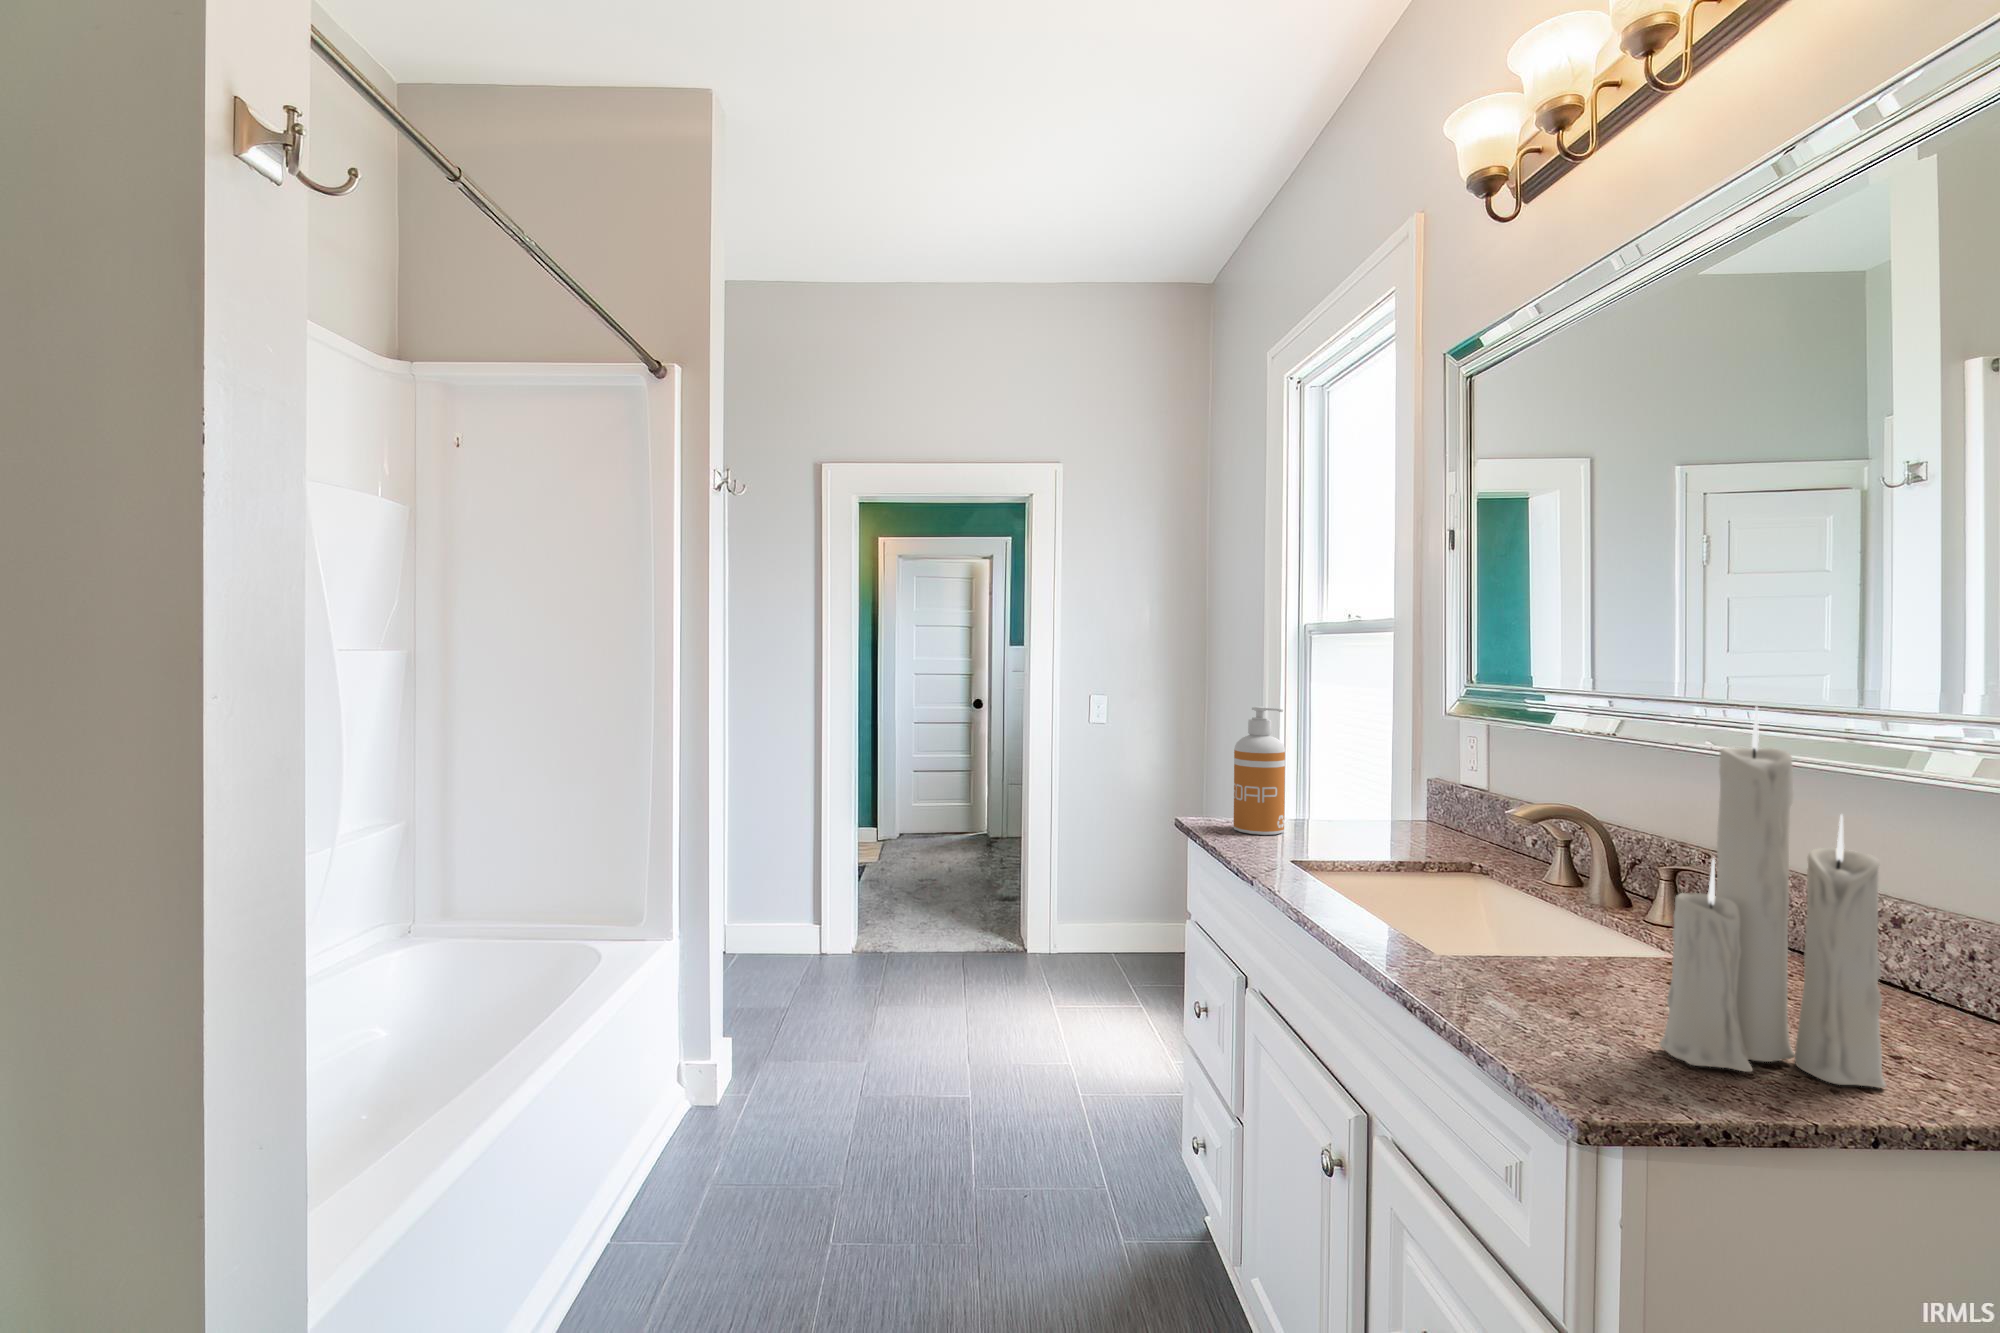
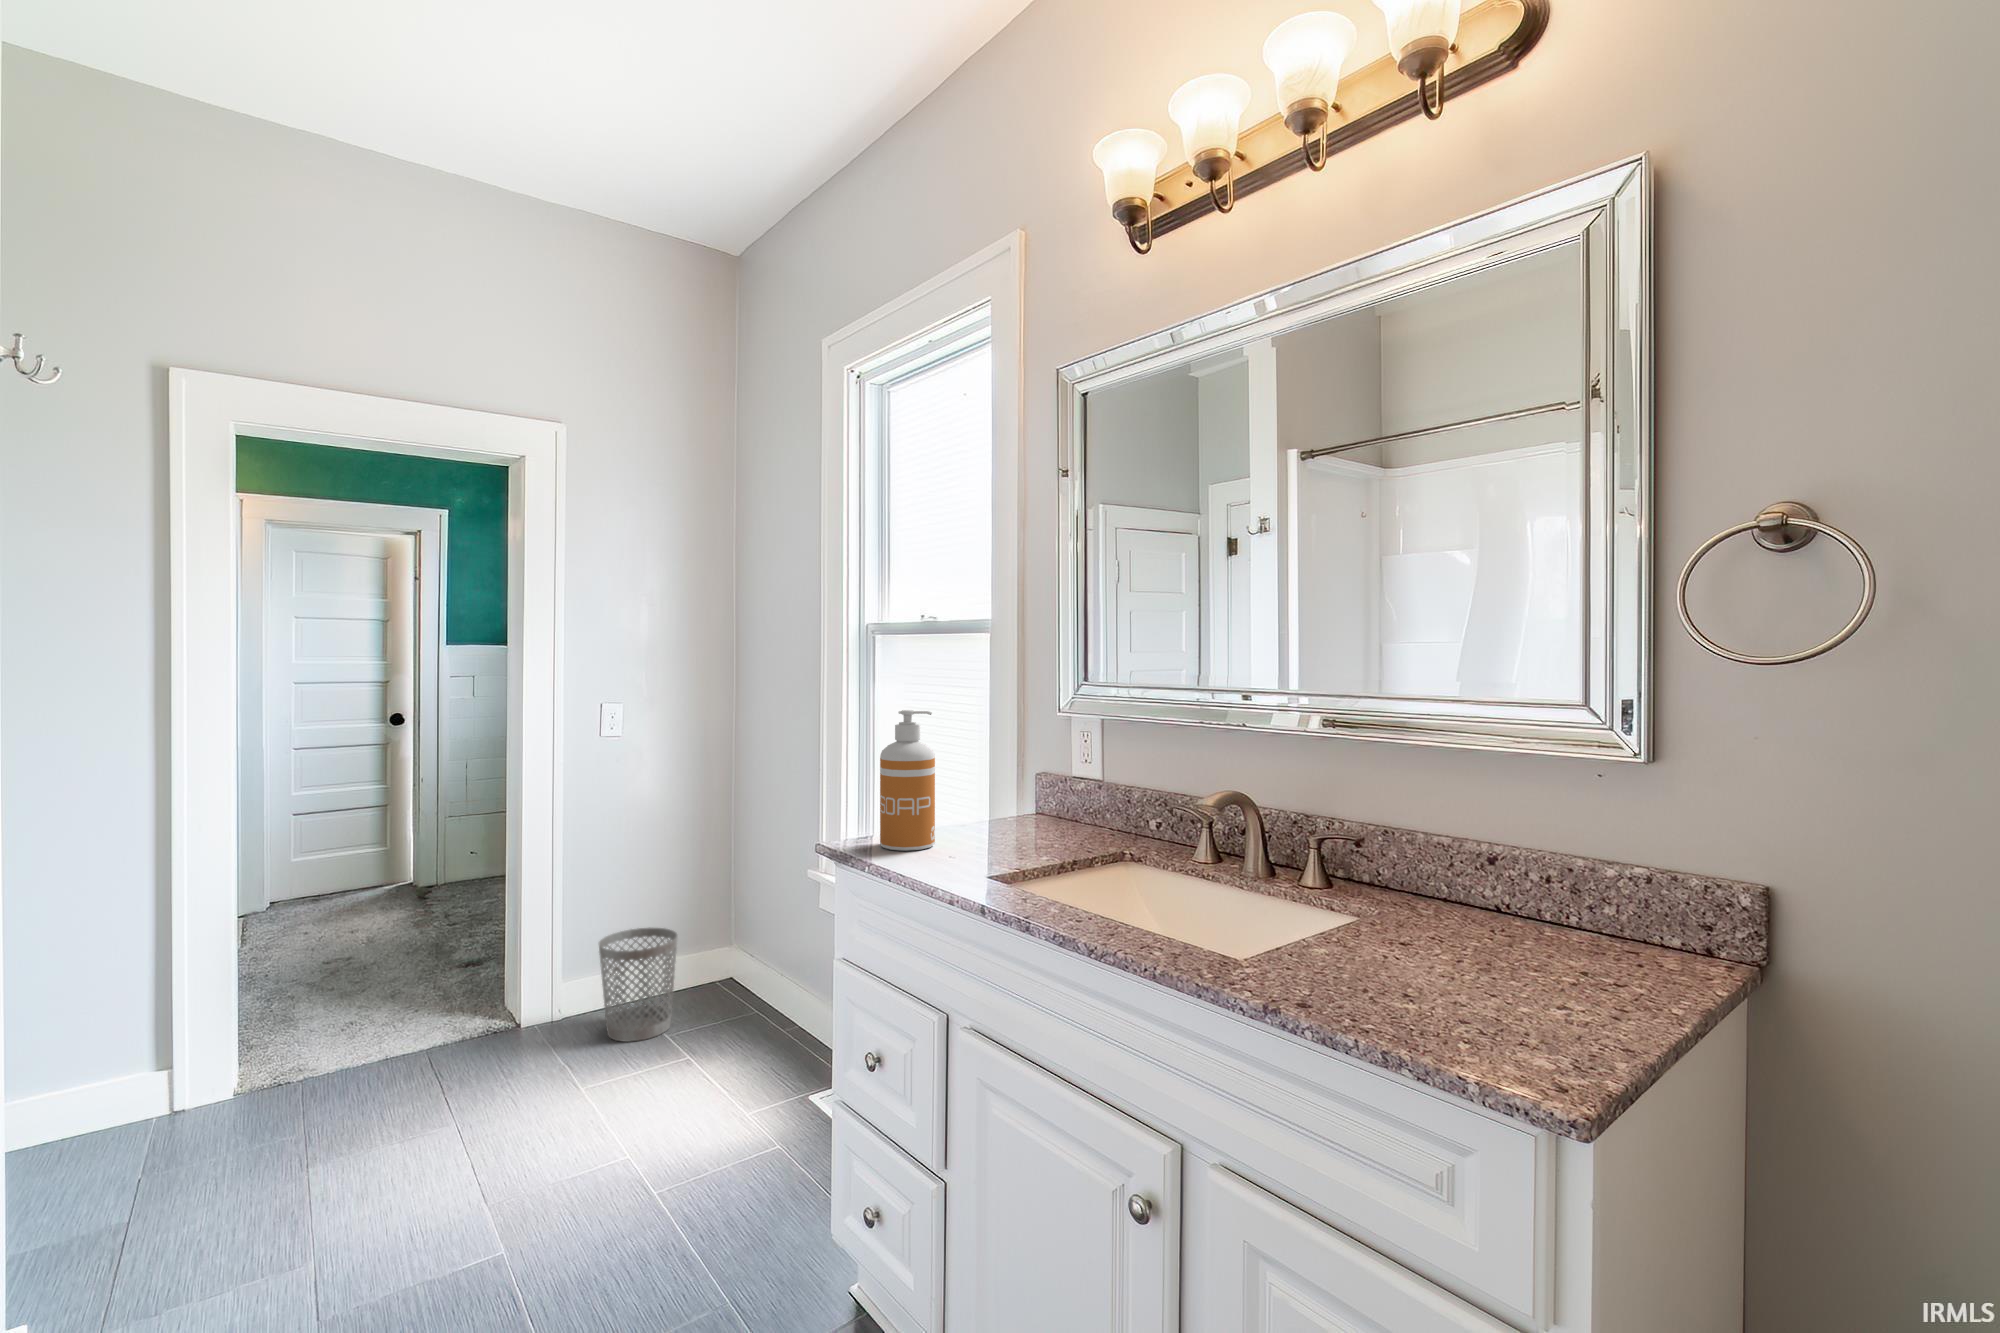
candle: present [1660,707,1886,1088] -> none [1474,678,1614,1019]
wastebasket: none [1080,887,1143,981] -> present [599,928,678,1042]

